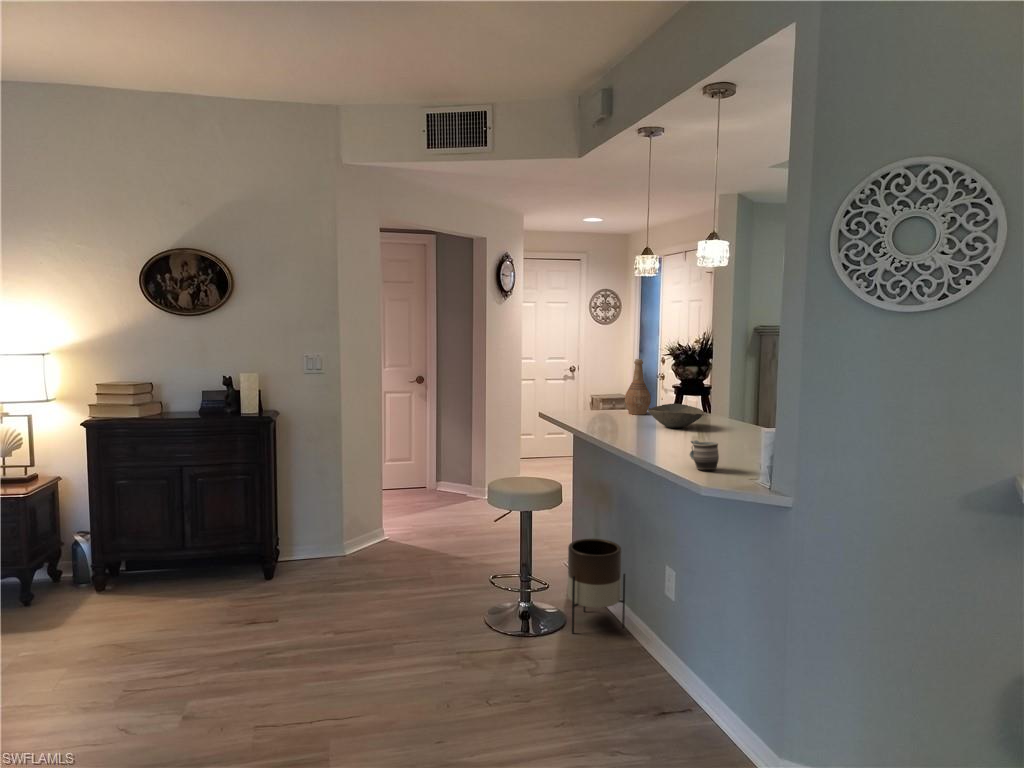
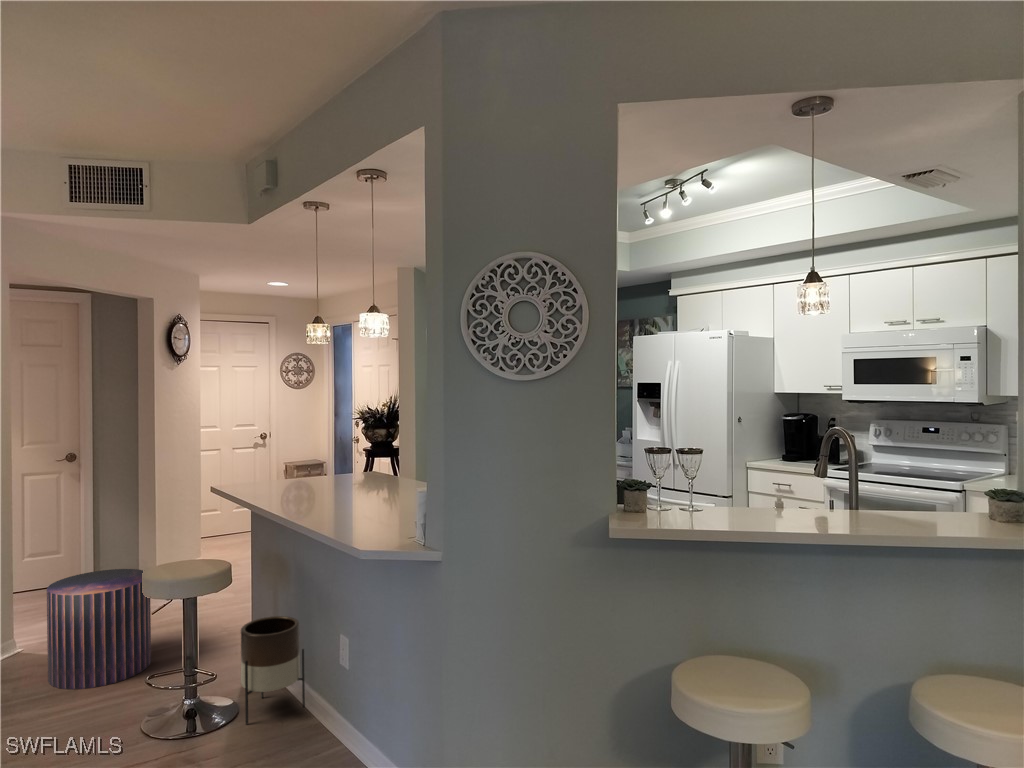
vase: present [625,359,651,415] -> none [305,425,332,482]
bowl: present [648,404,704,428] -> none [324,468,380,493]
mug: present [690,440,719,470] -> none [354,504,381,533]
pouf: none [410,478,487,576] -> present [47,569,151,689]

